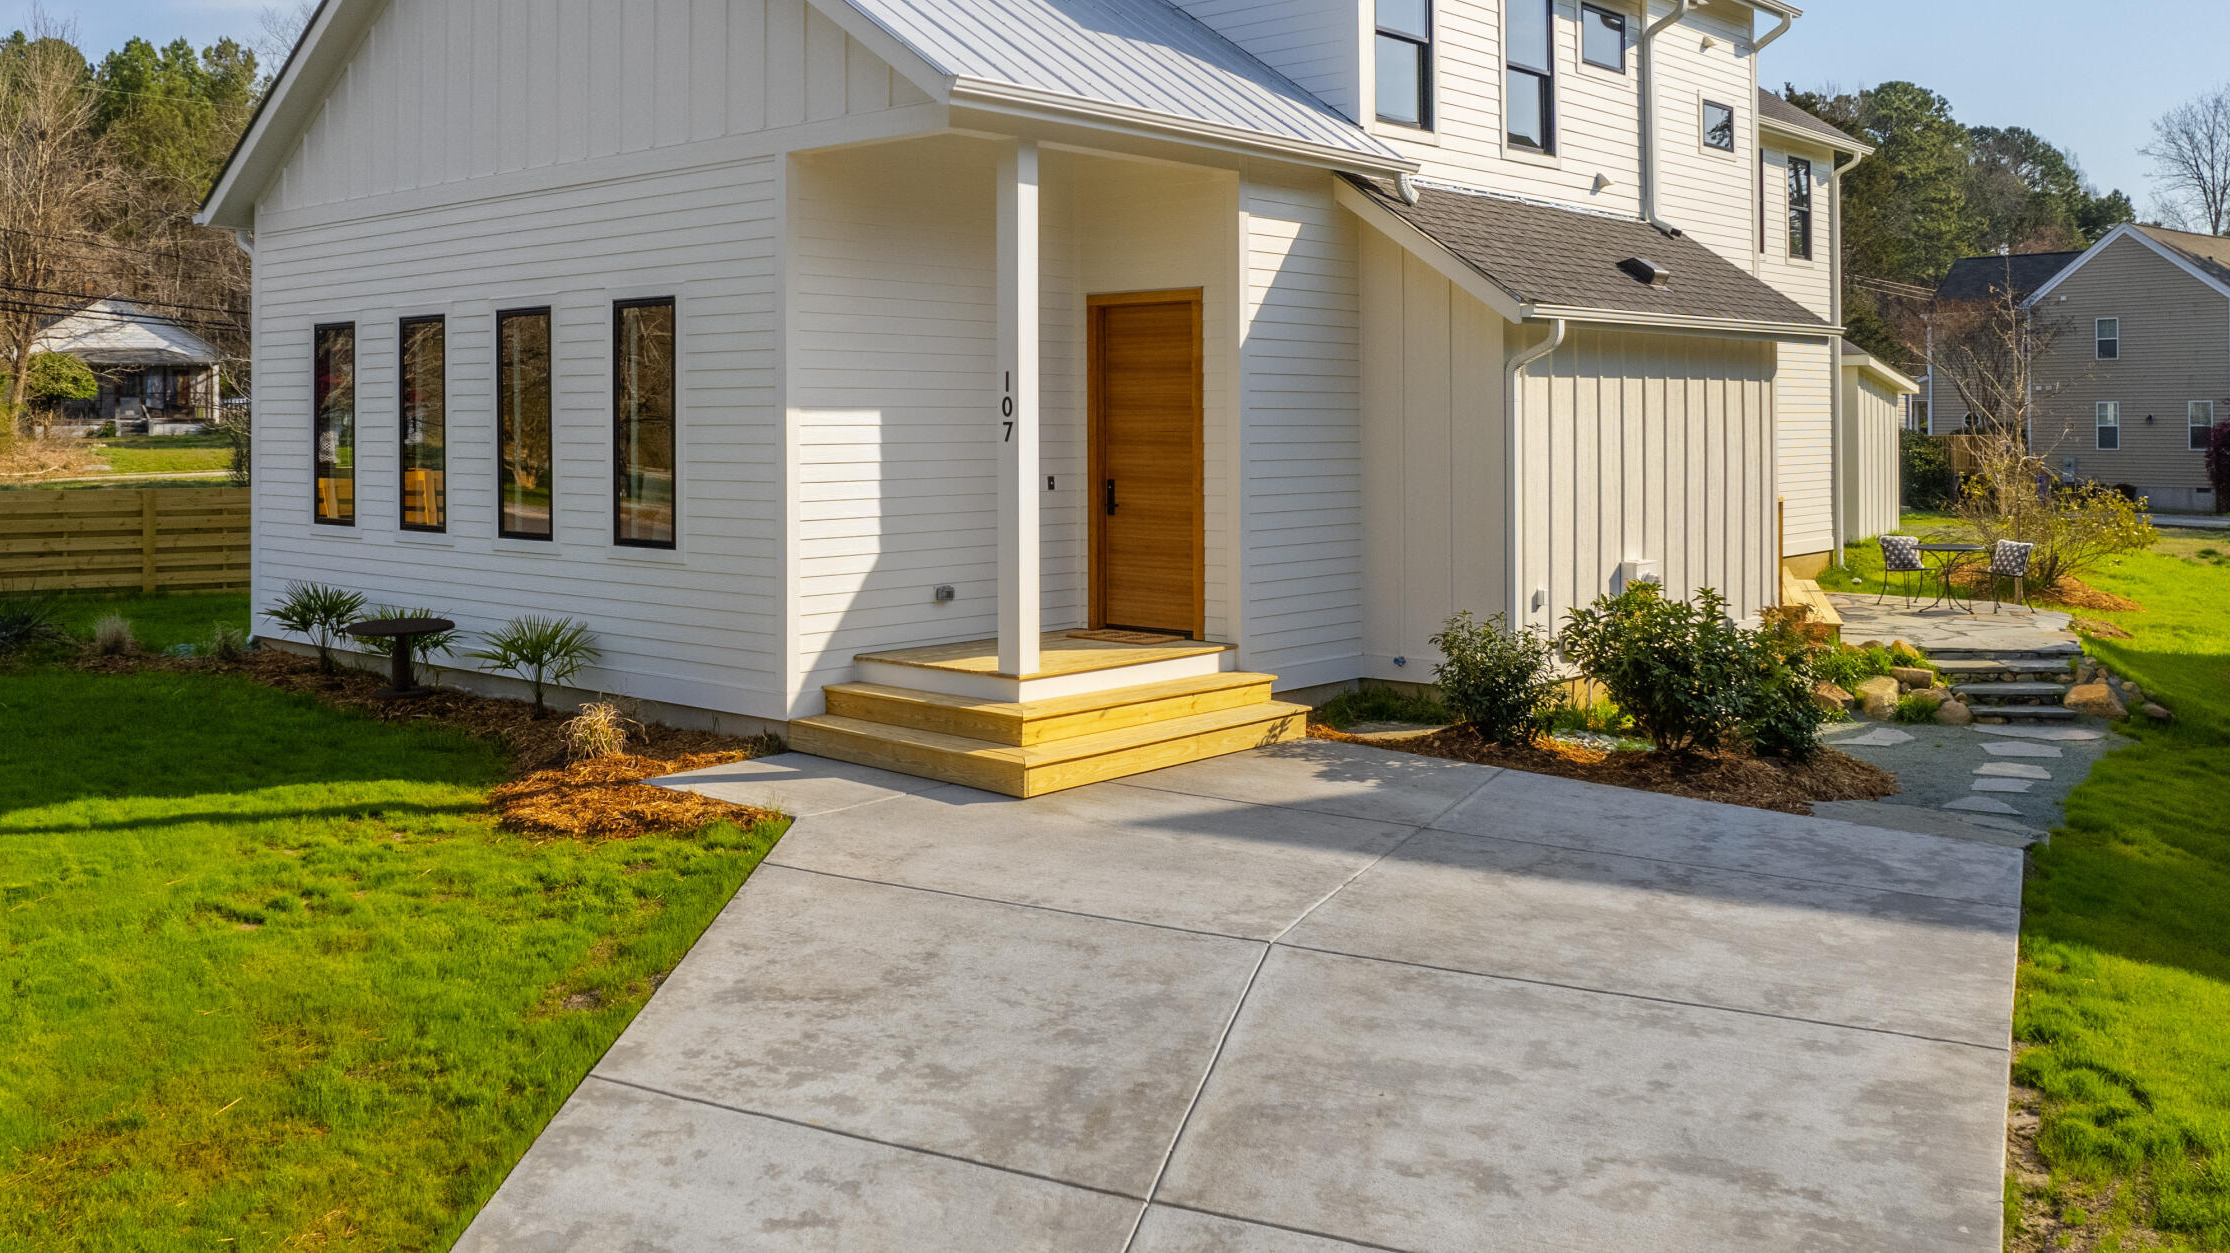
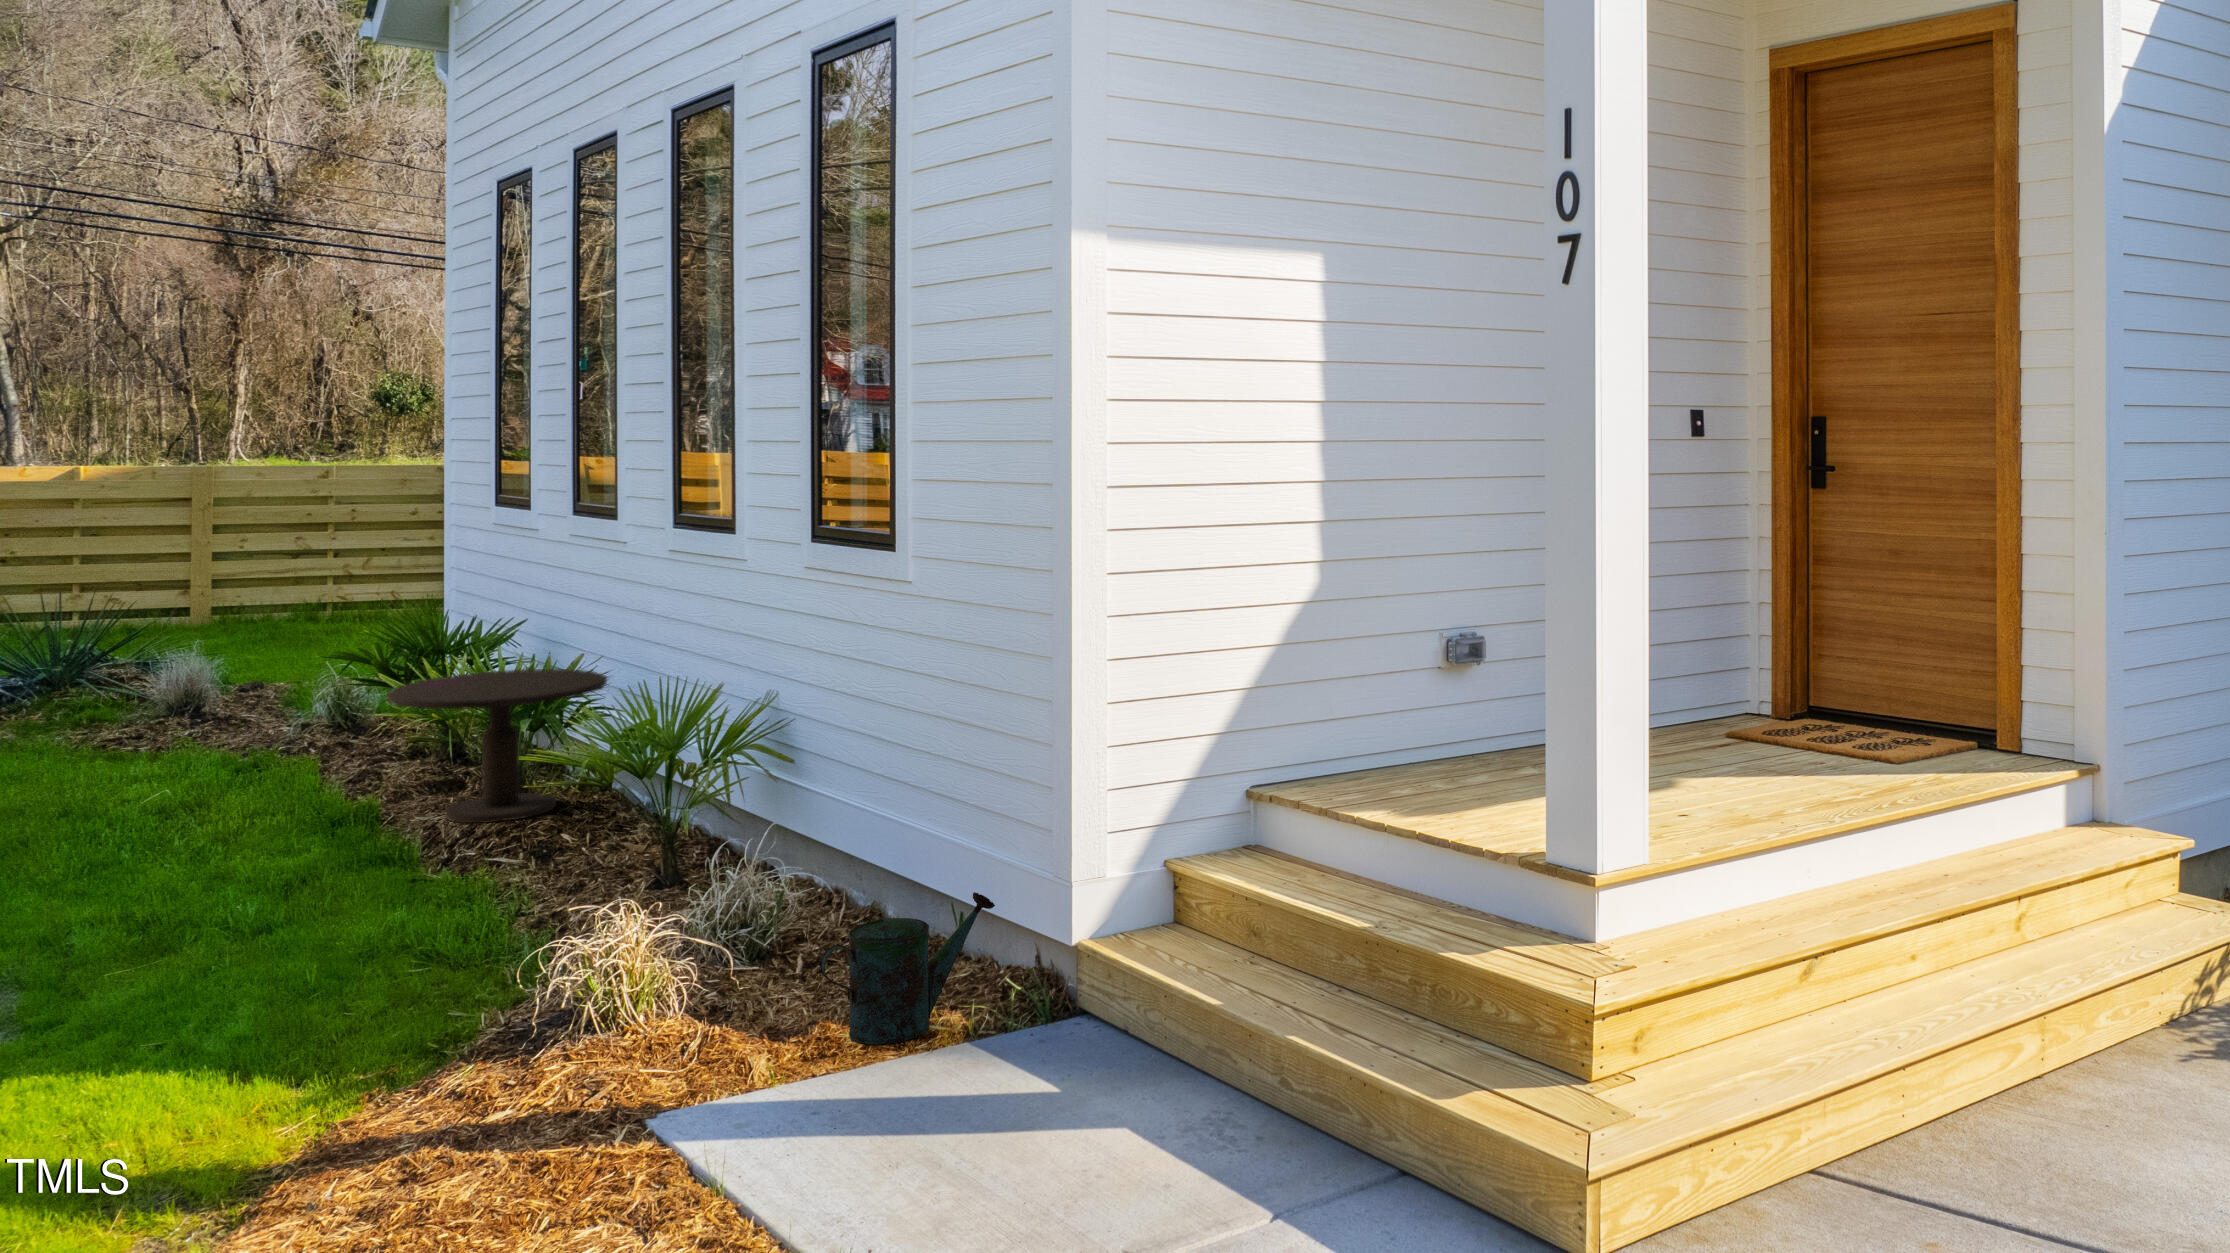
watering can: none [677,702,743,764] -> present [820,892,995,1045]

